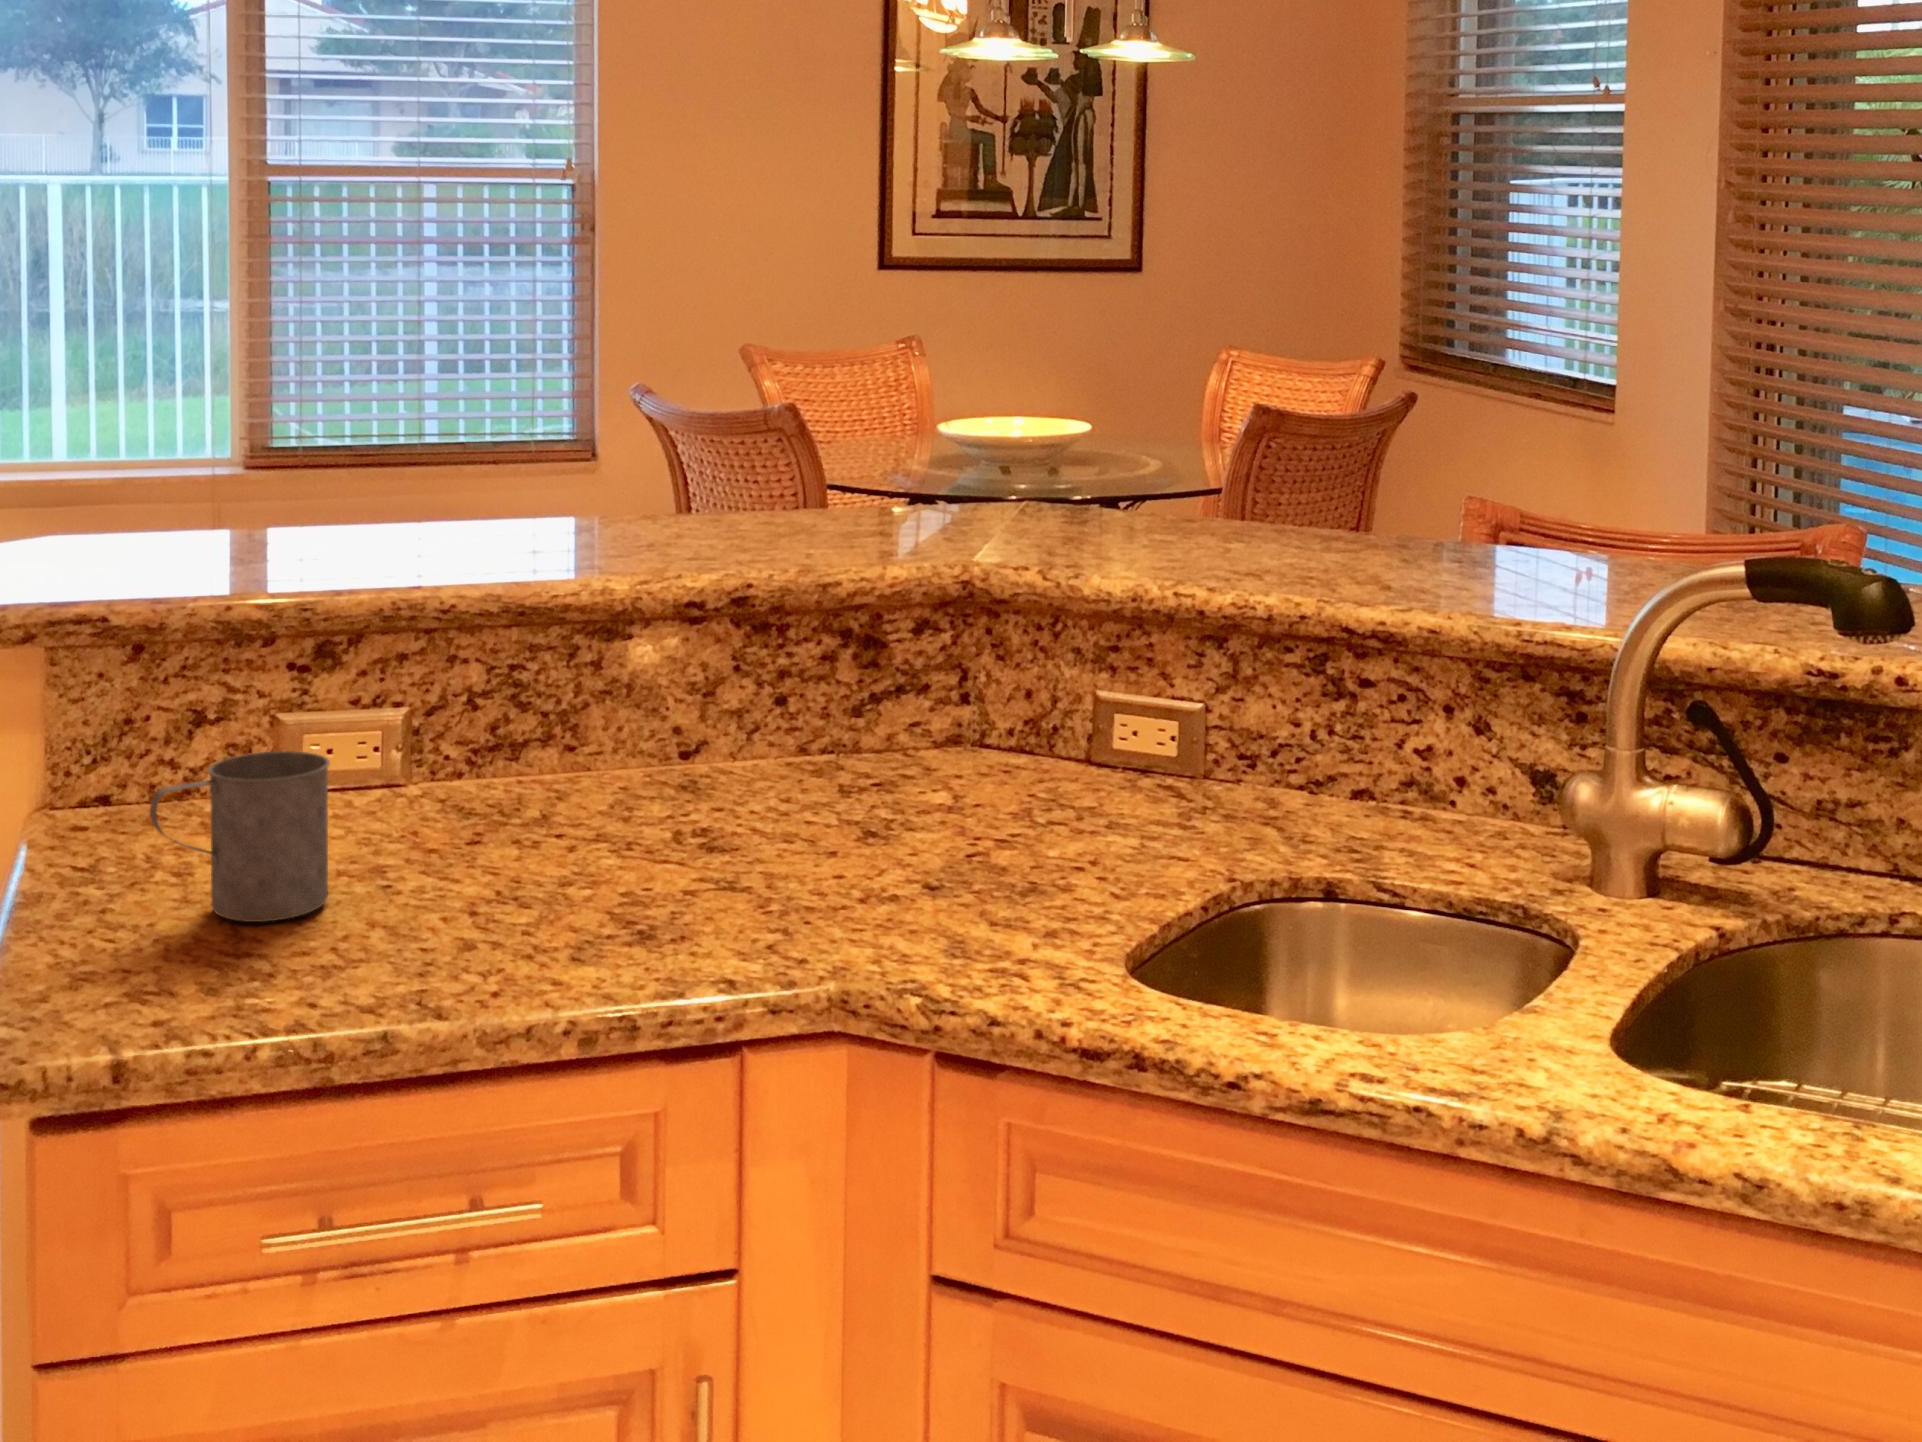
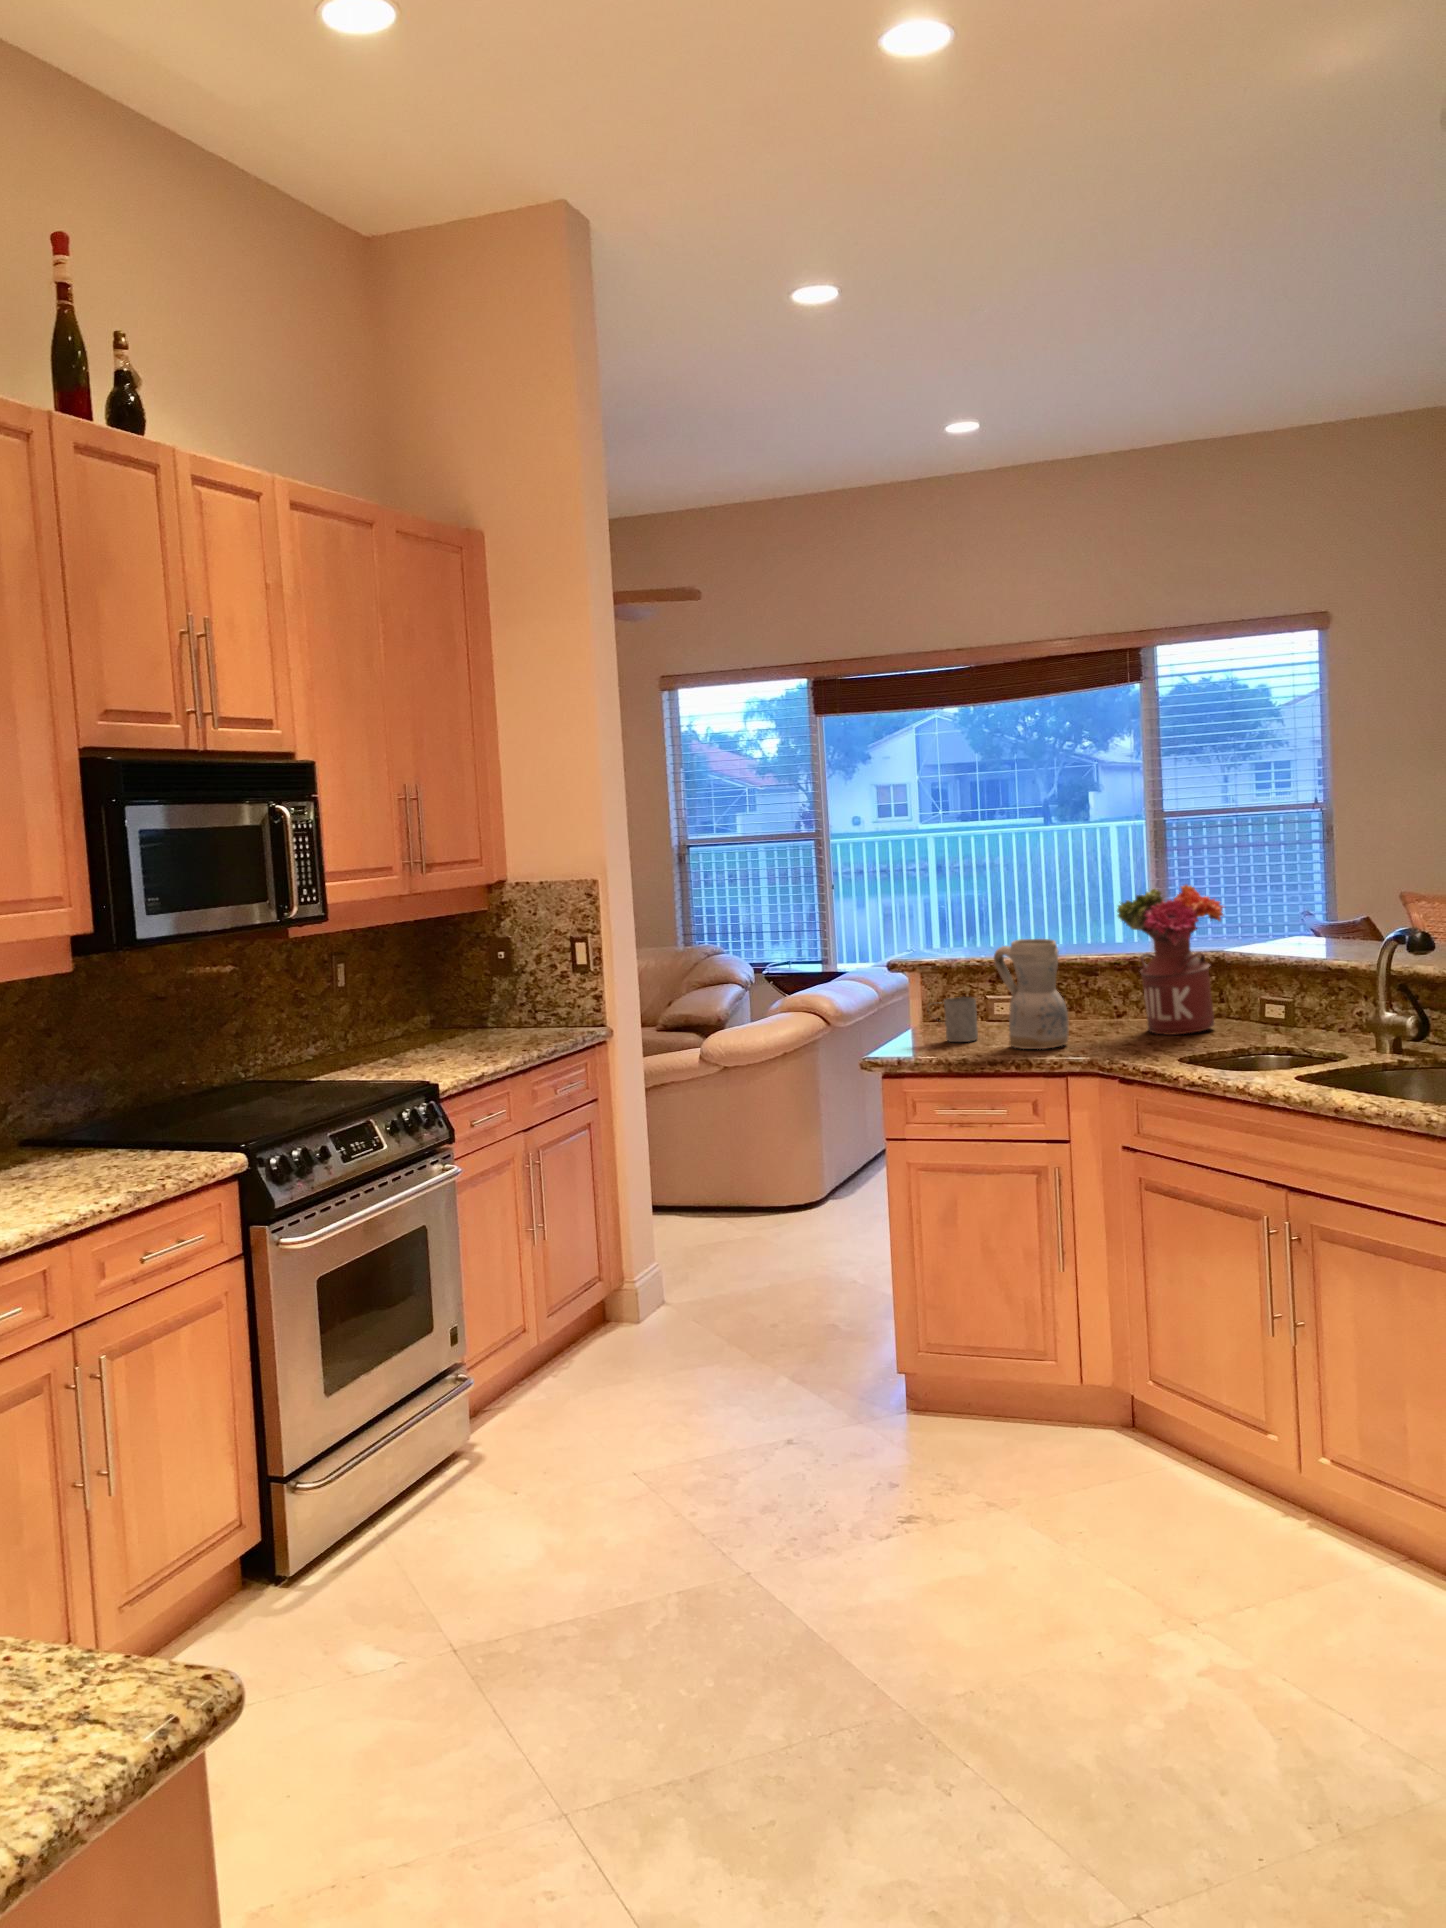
flower arrangement: none [762,383,1078,835] -> present [1117,884,1223,1035]
ceramic pitcher: none [433,559,687,950] -> present [994,939,1069,1049]

